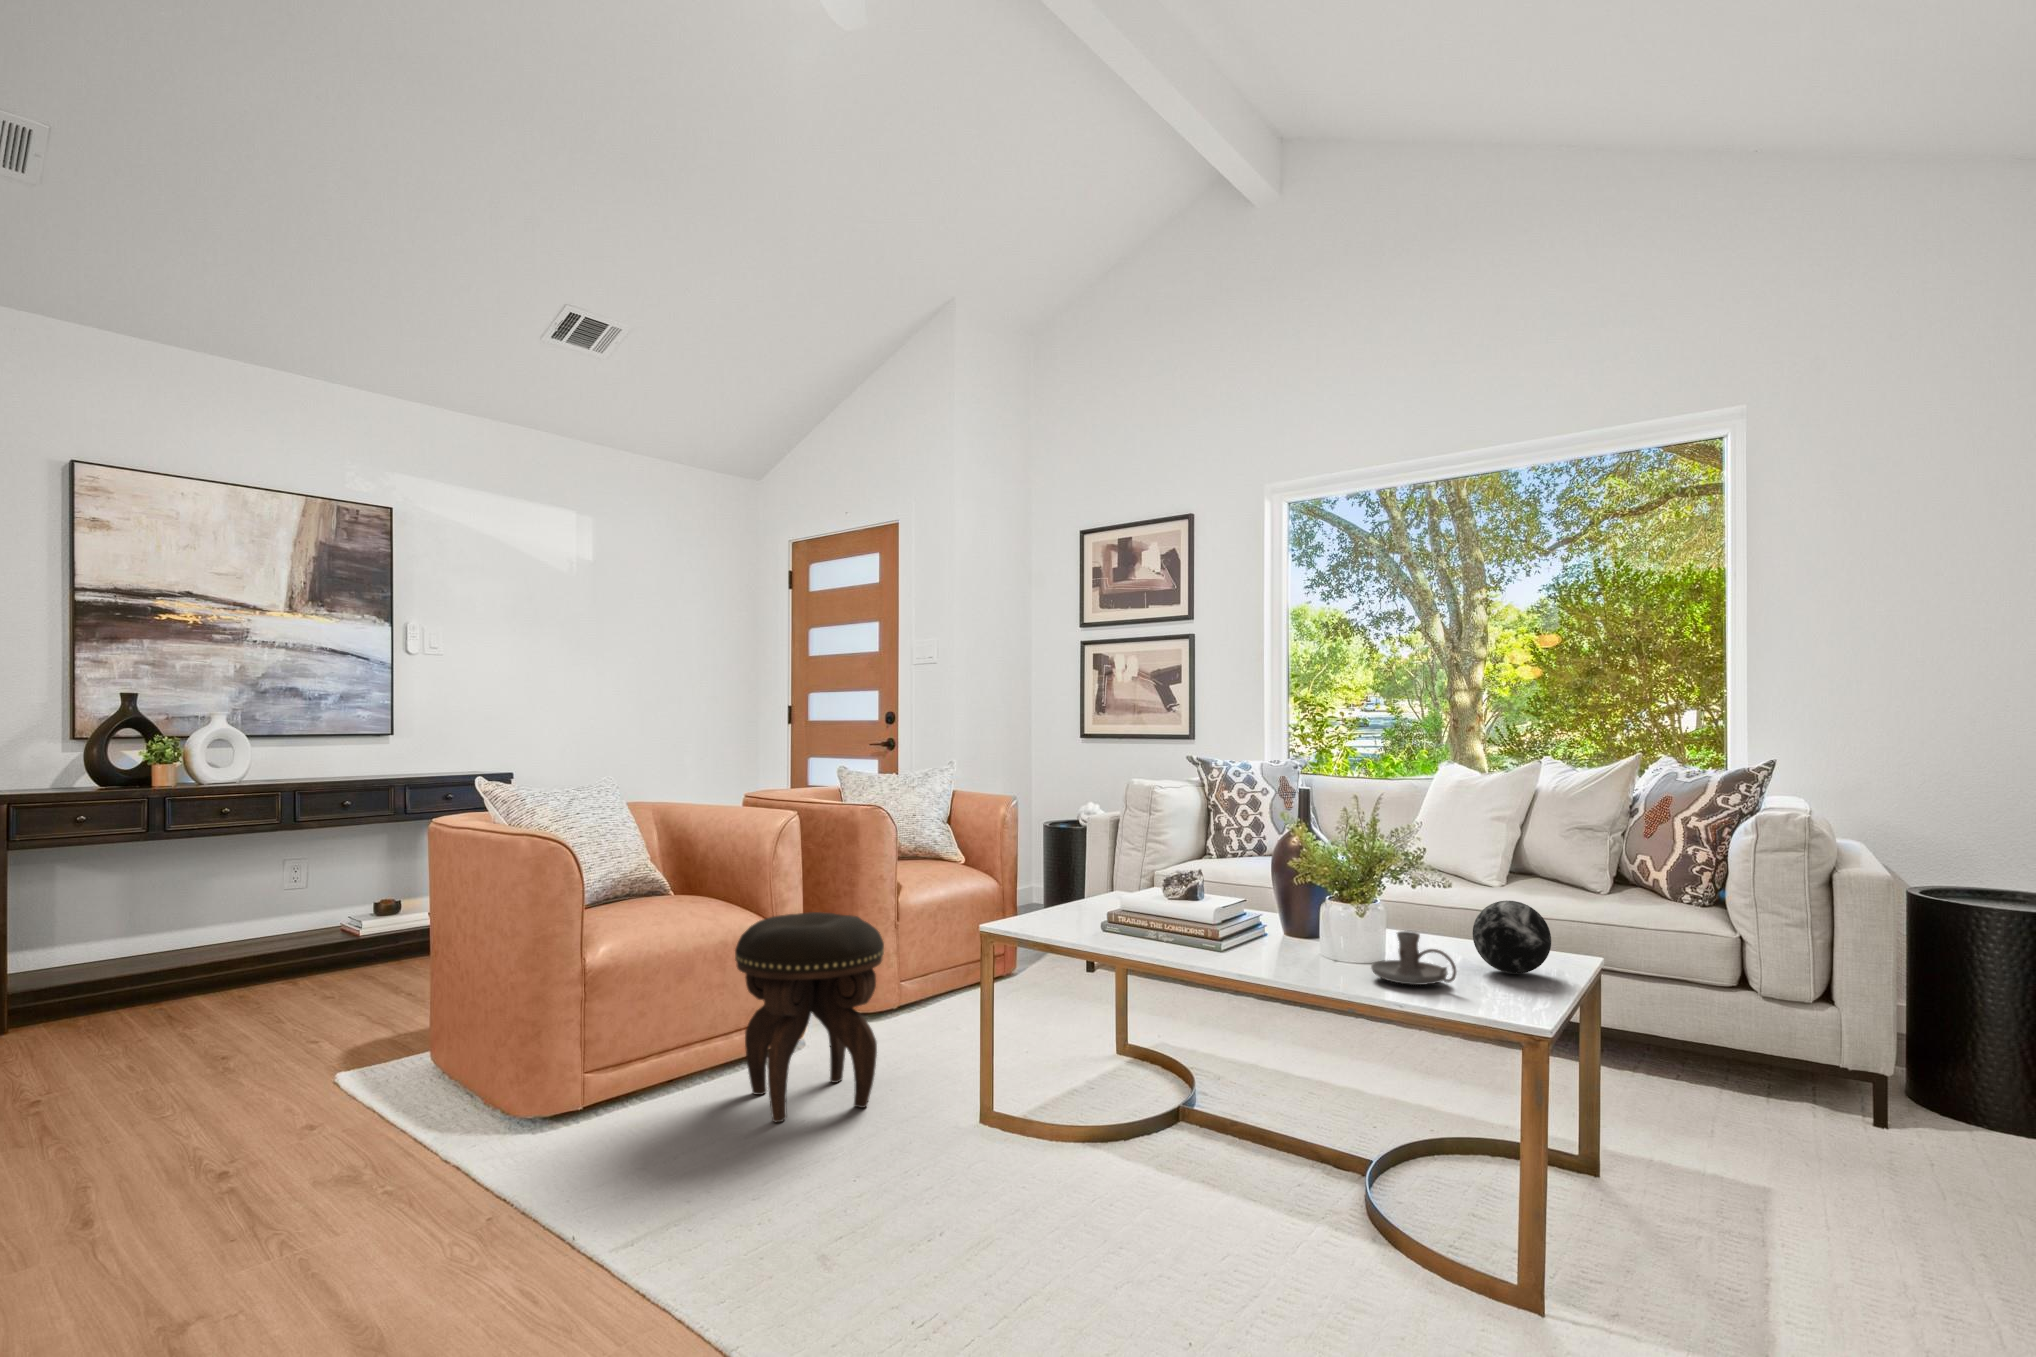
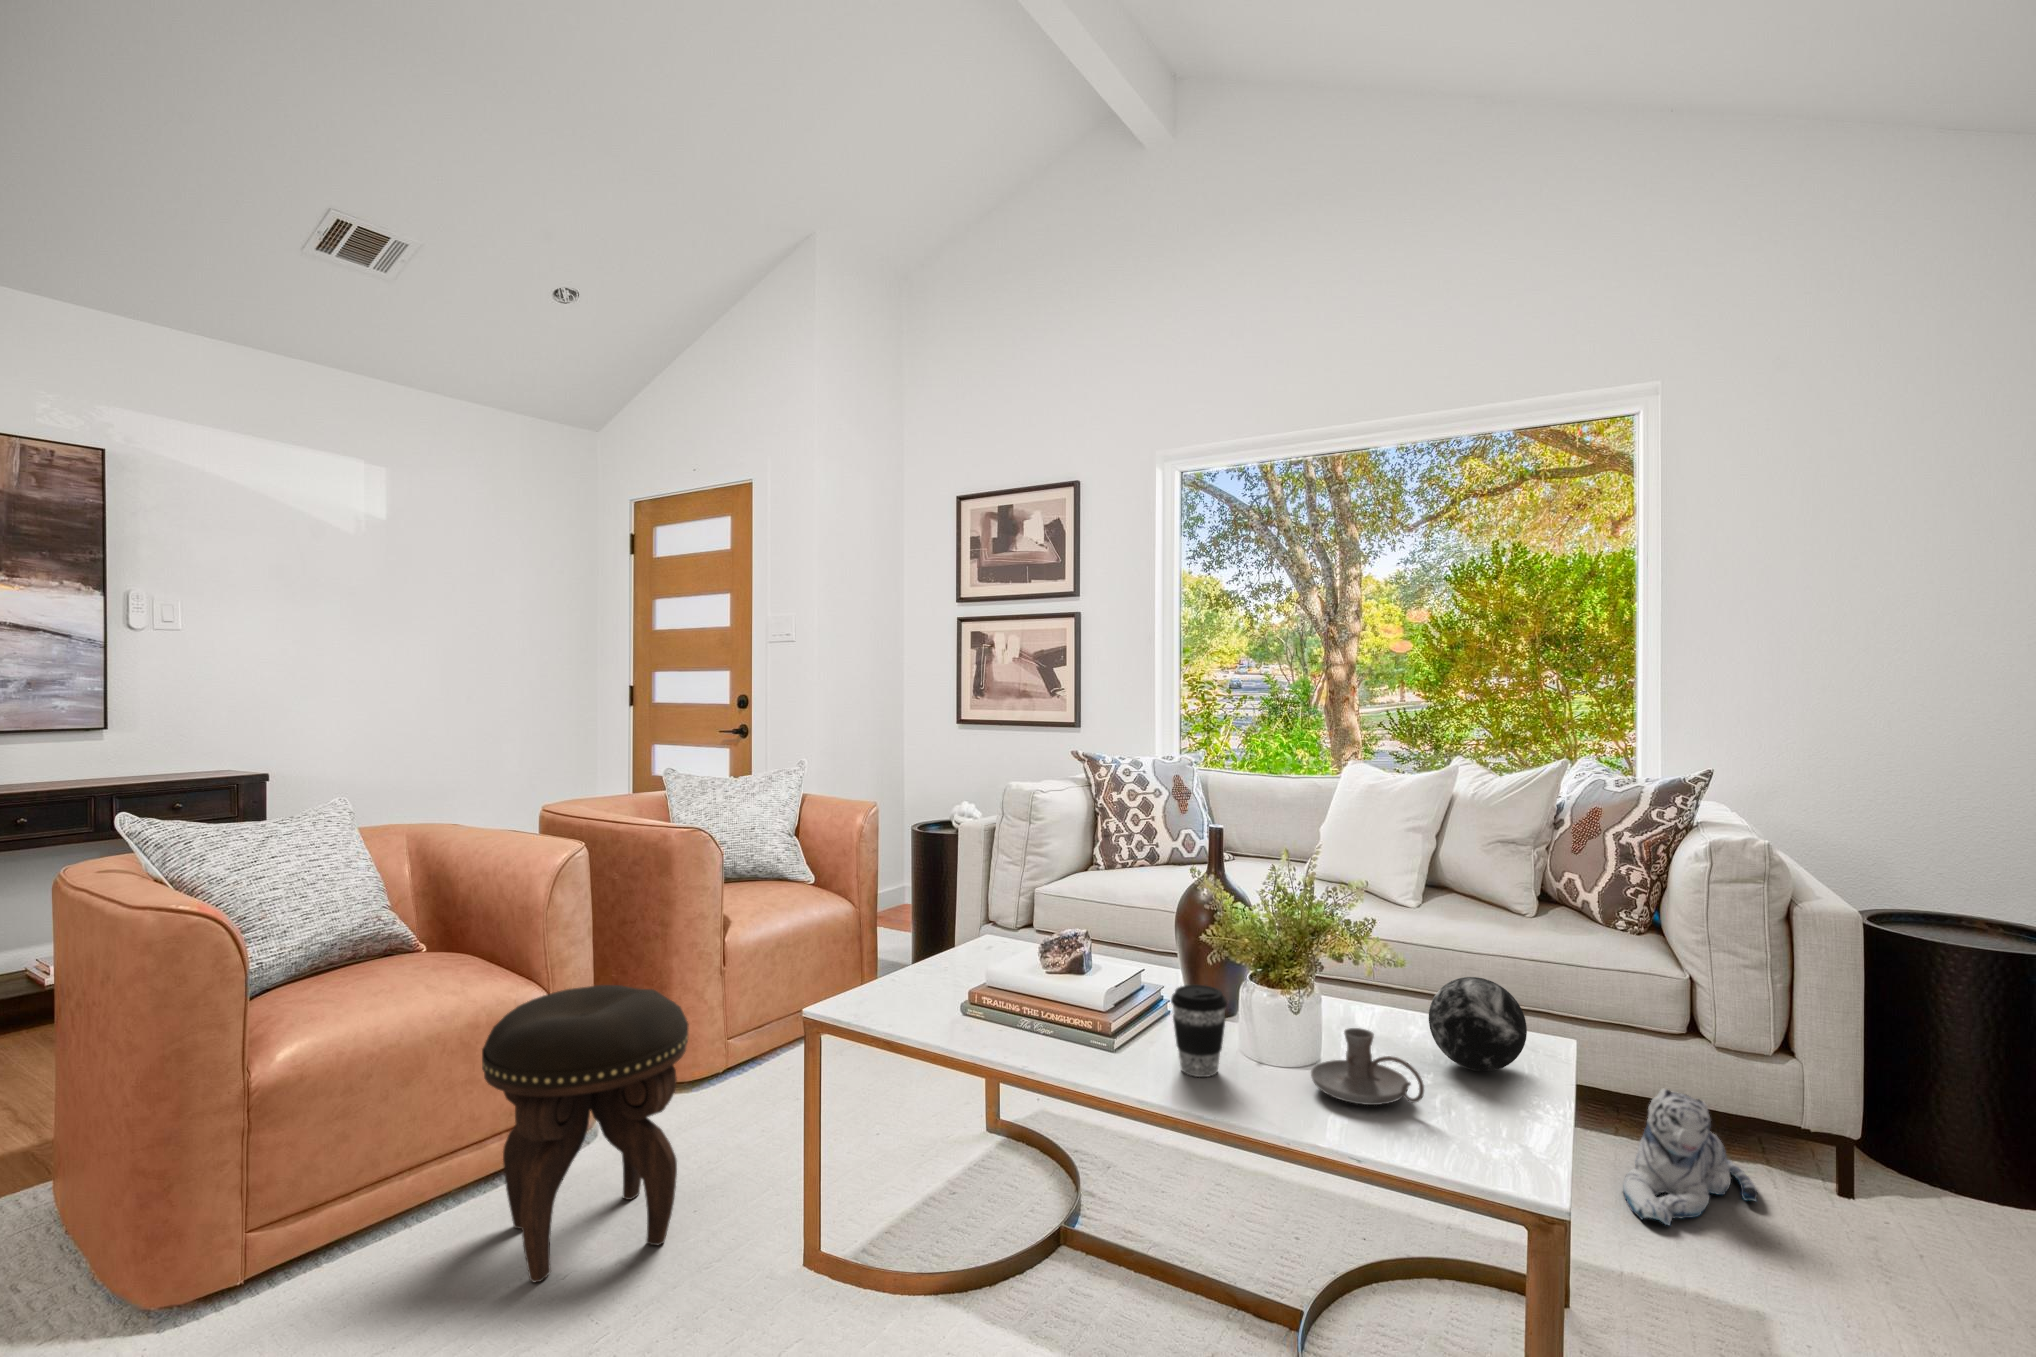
coffee cup: none [1261,902,1306,970] -> present [1171,985,1227,1077]
plush toy: none [1671,1027,1798,1138] -> present [1623,1089,1758,1225]

